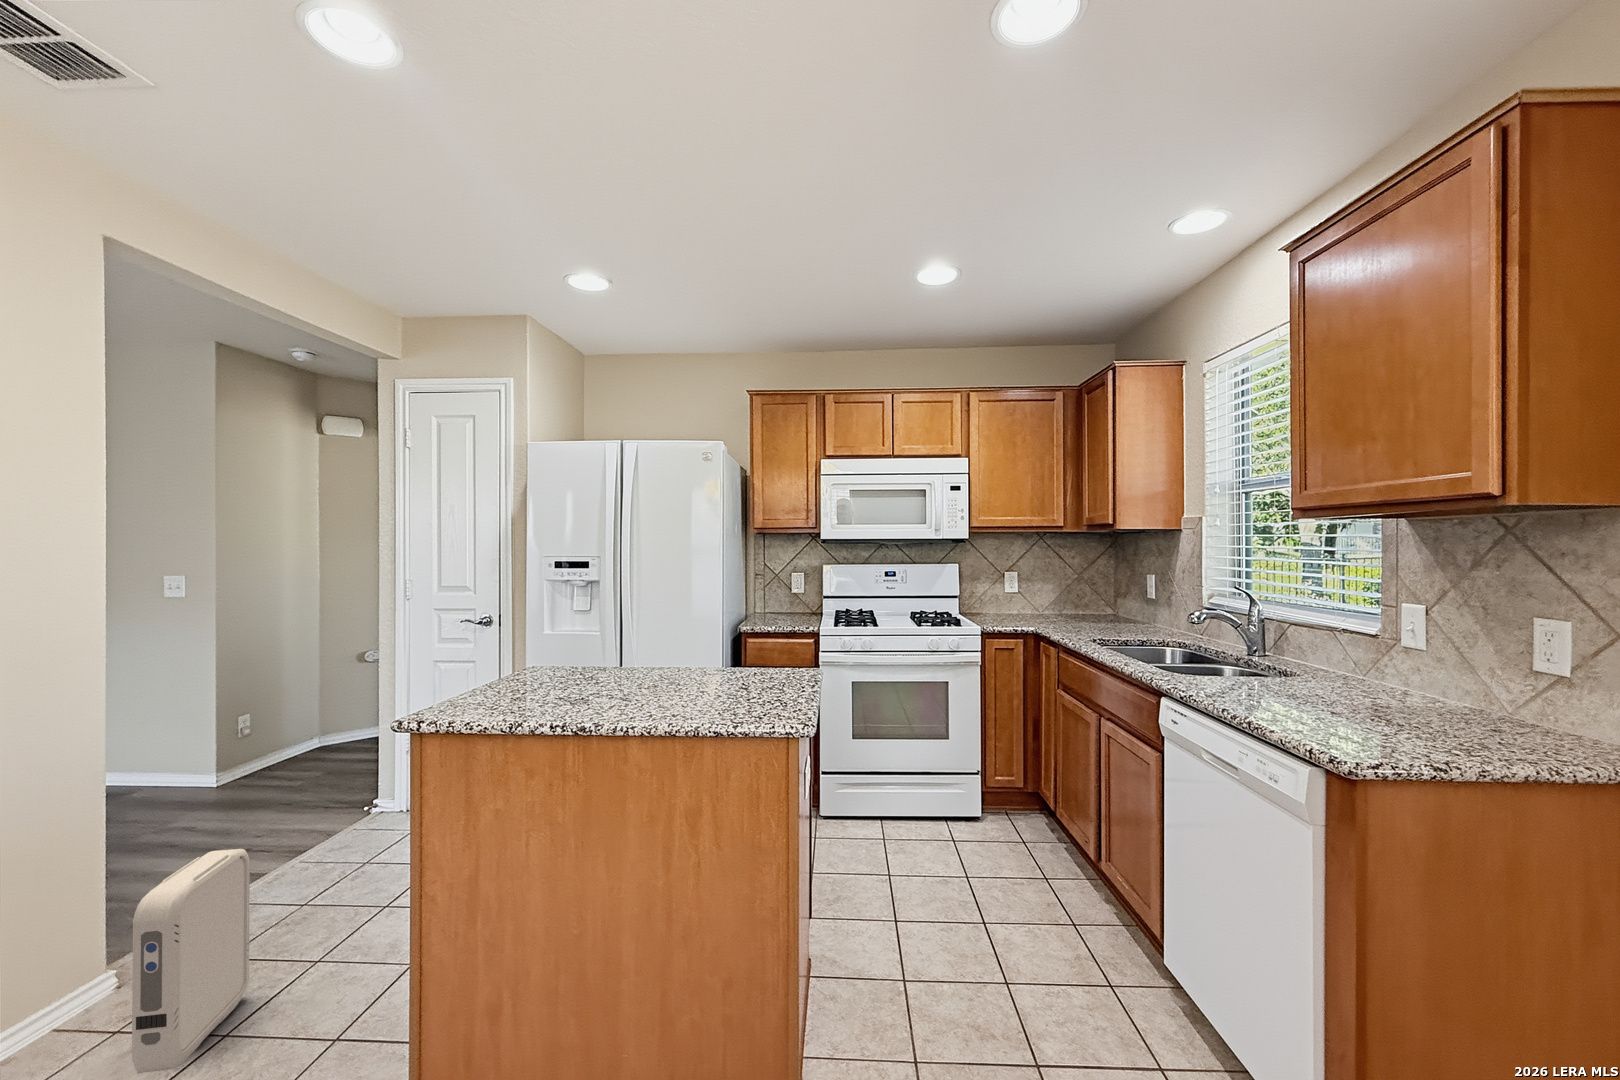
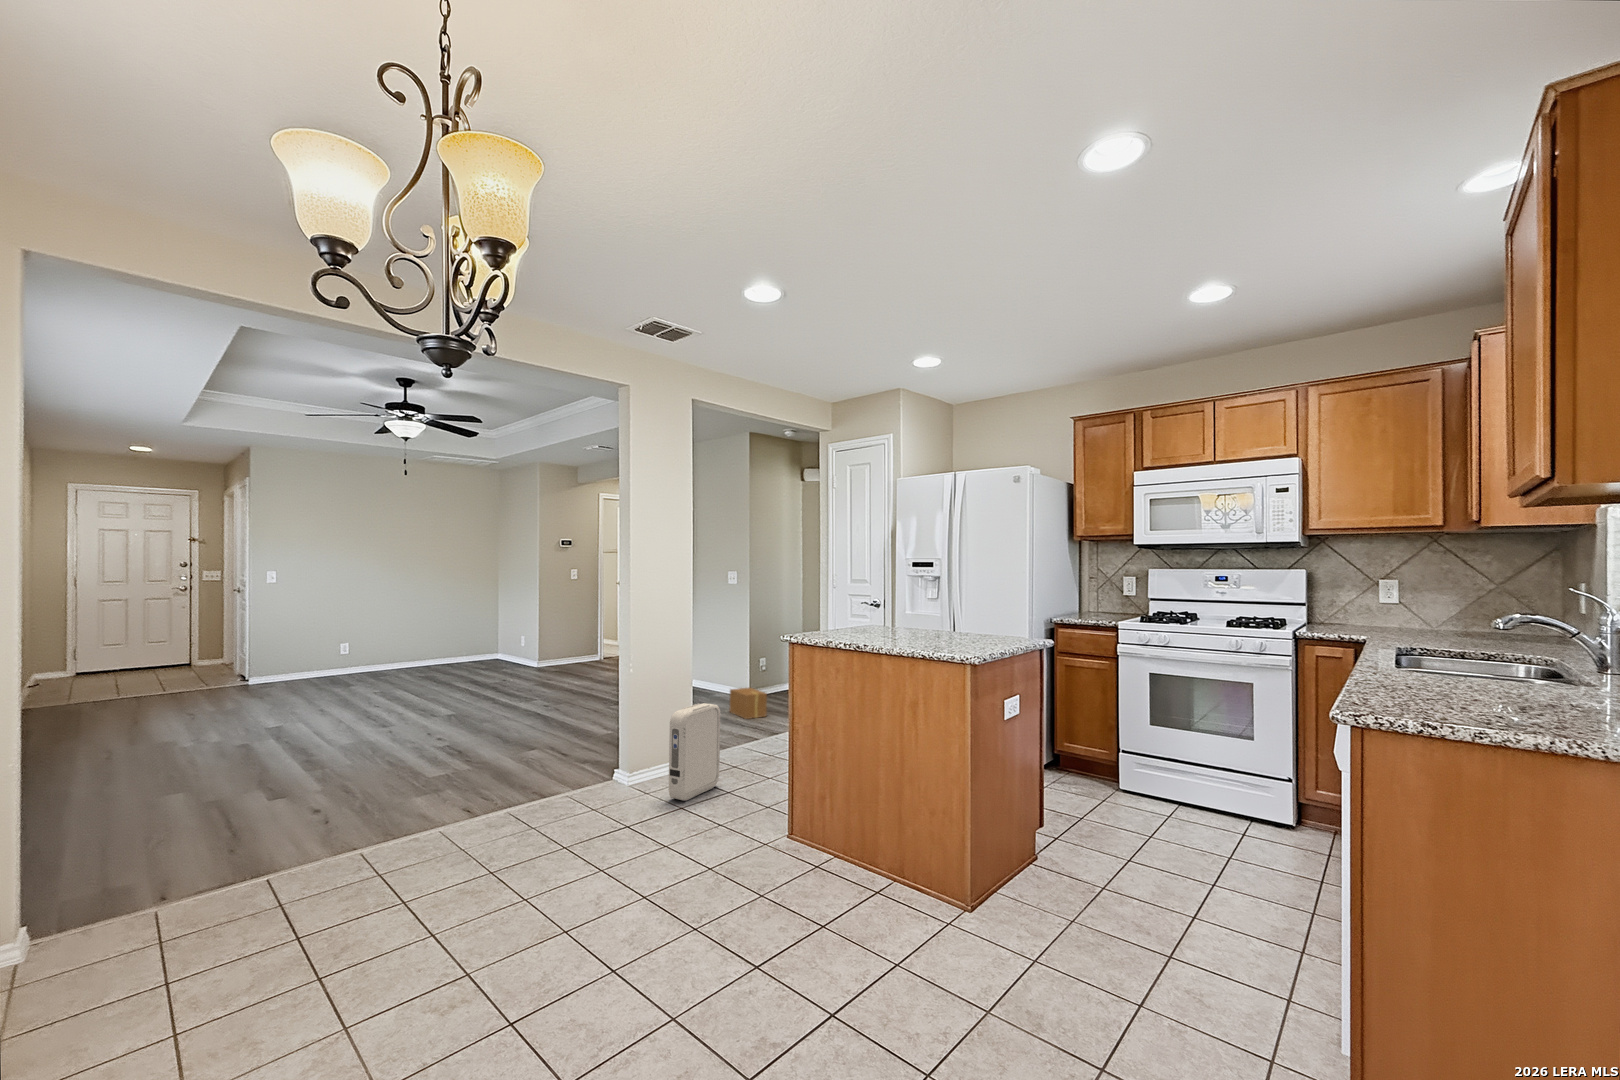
cardboard box: none [198,768,281,825] -> present [729,688,767,719]

